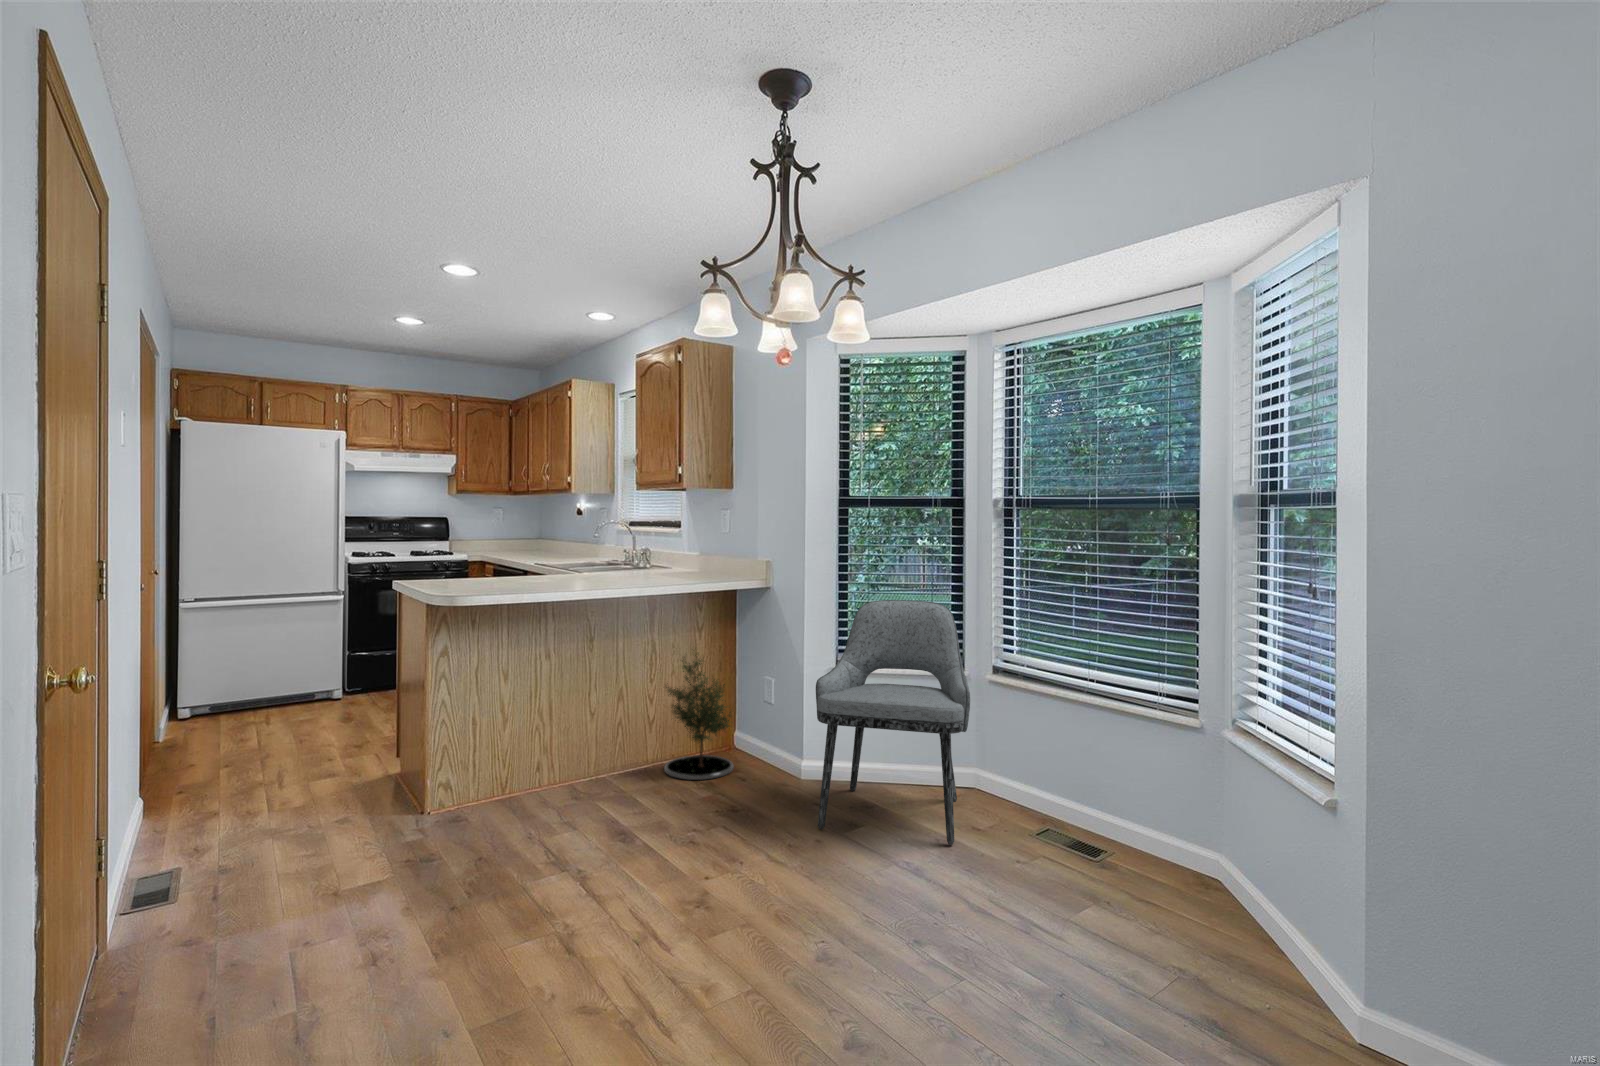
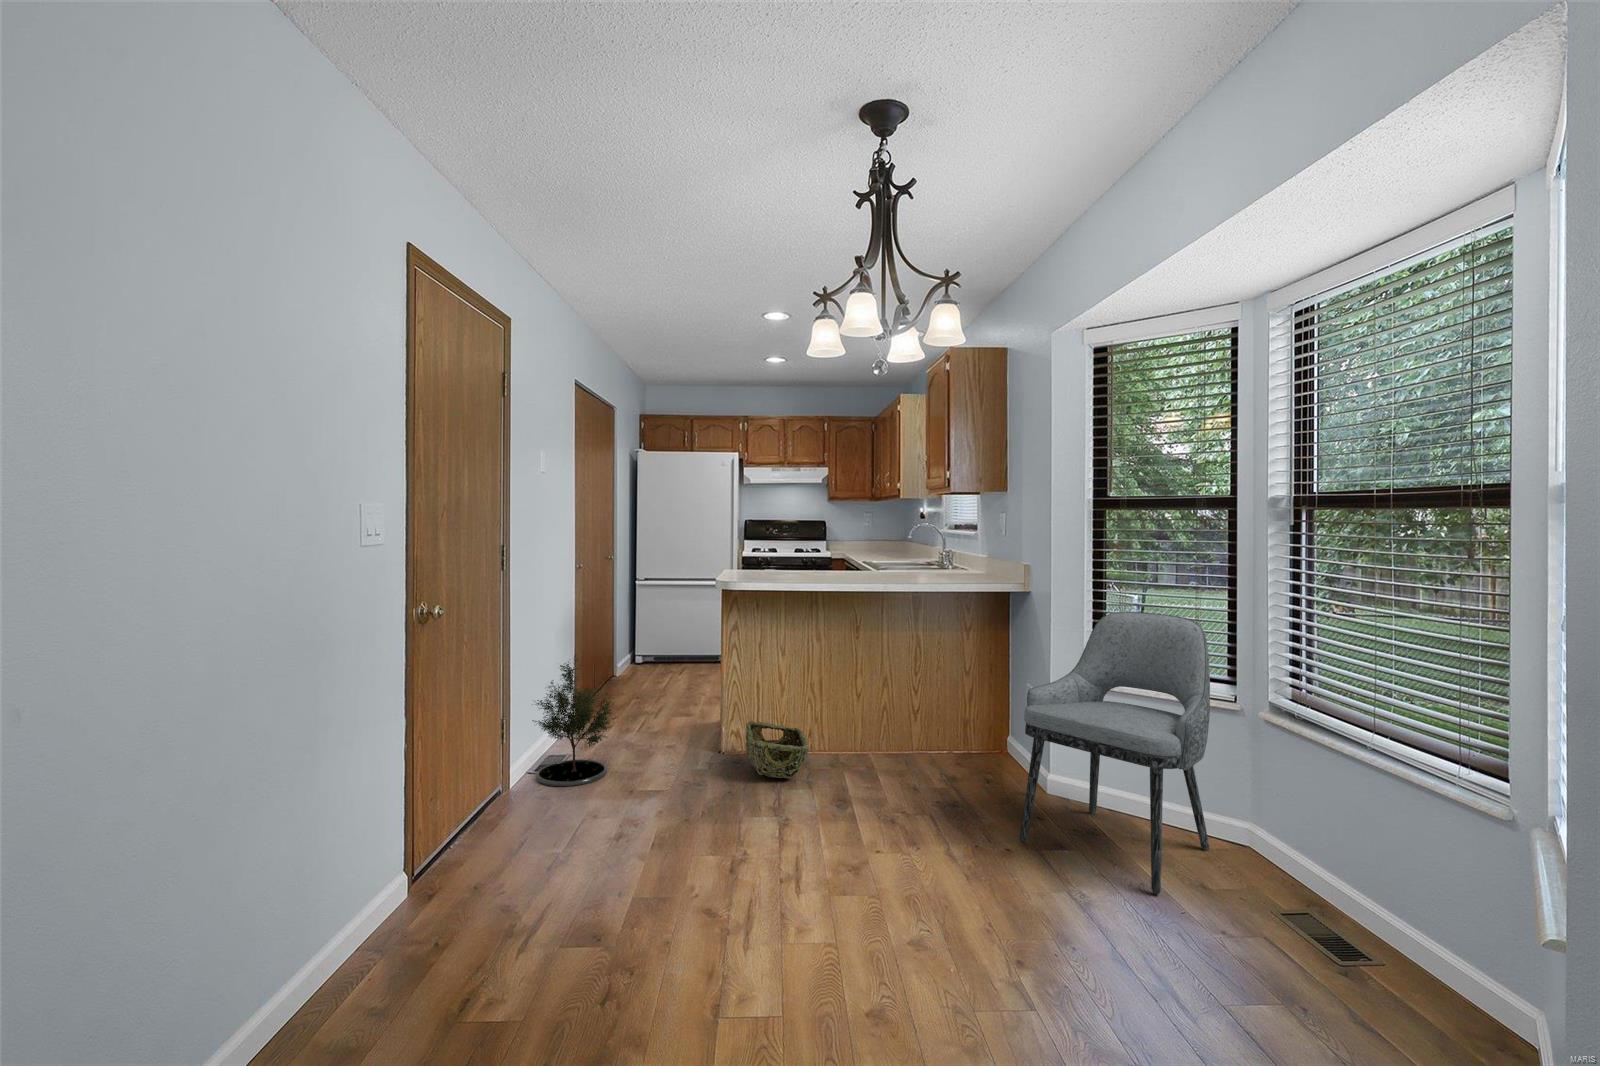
potted tree: present [664,655,734,780] -> present [533,656,617,786]
woven basket: none [465,761,562,823] -> present [746,721,809,779]

